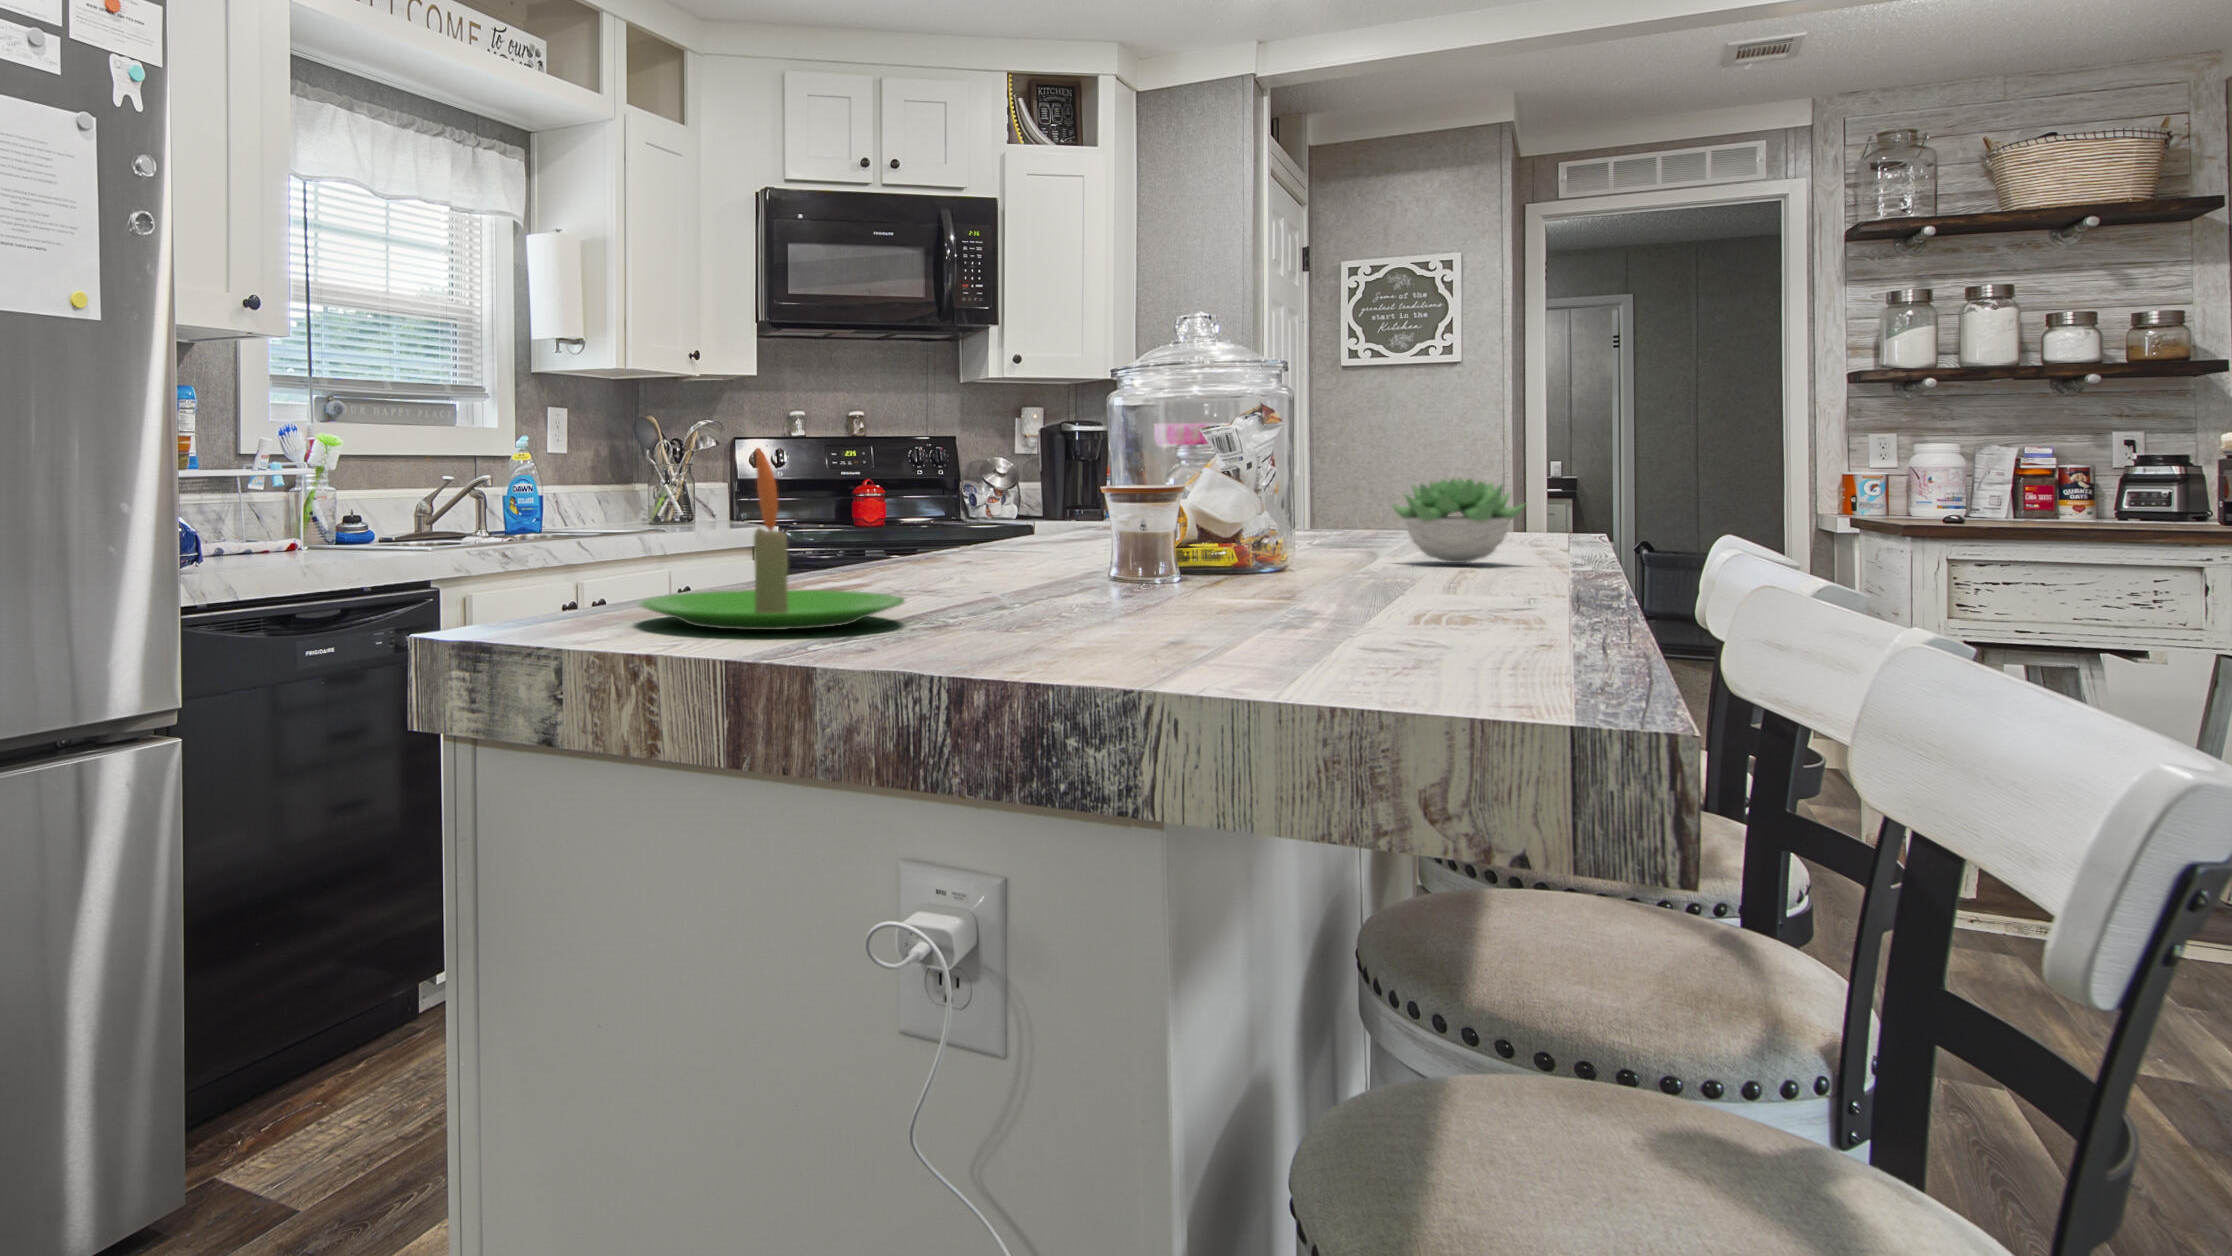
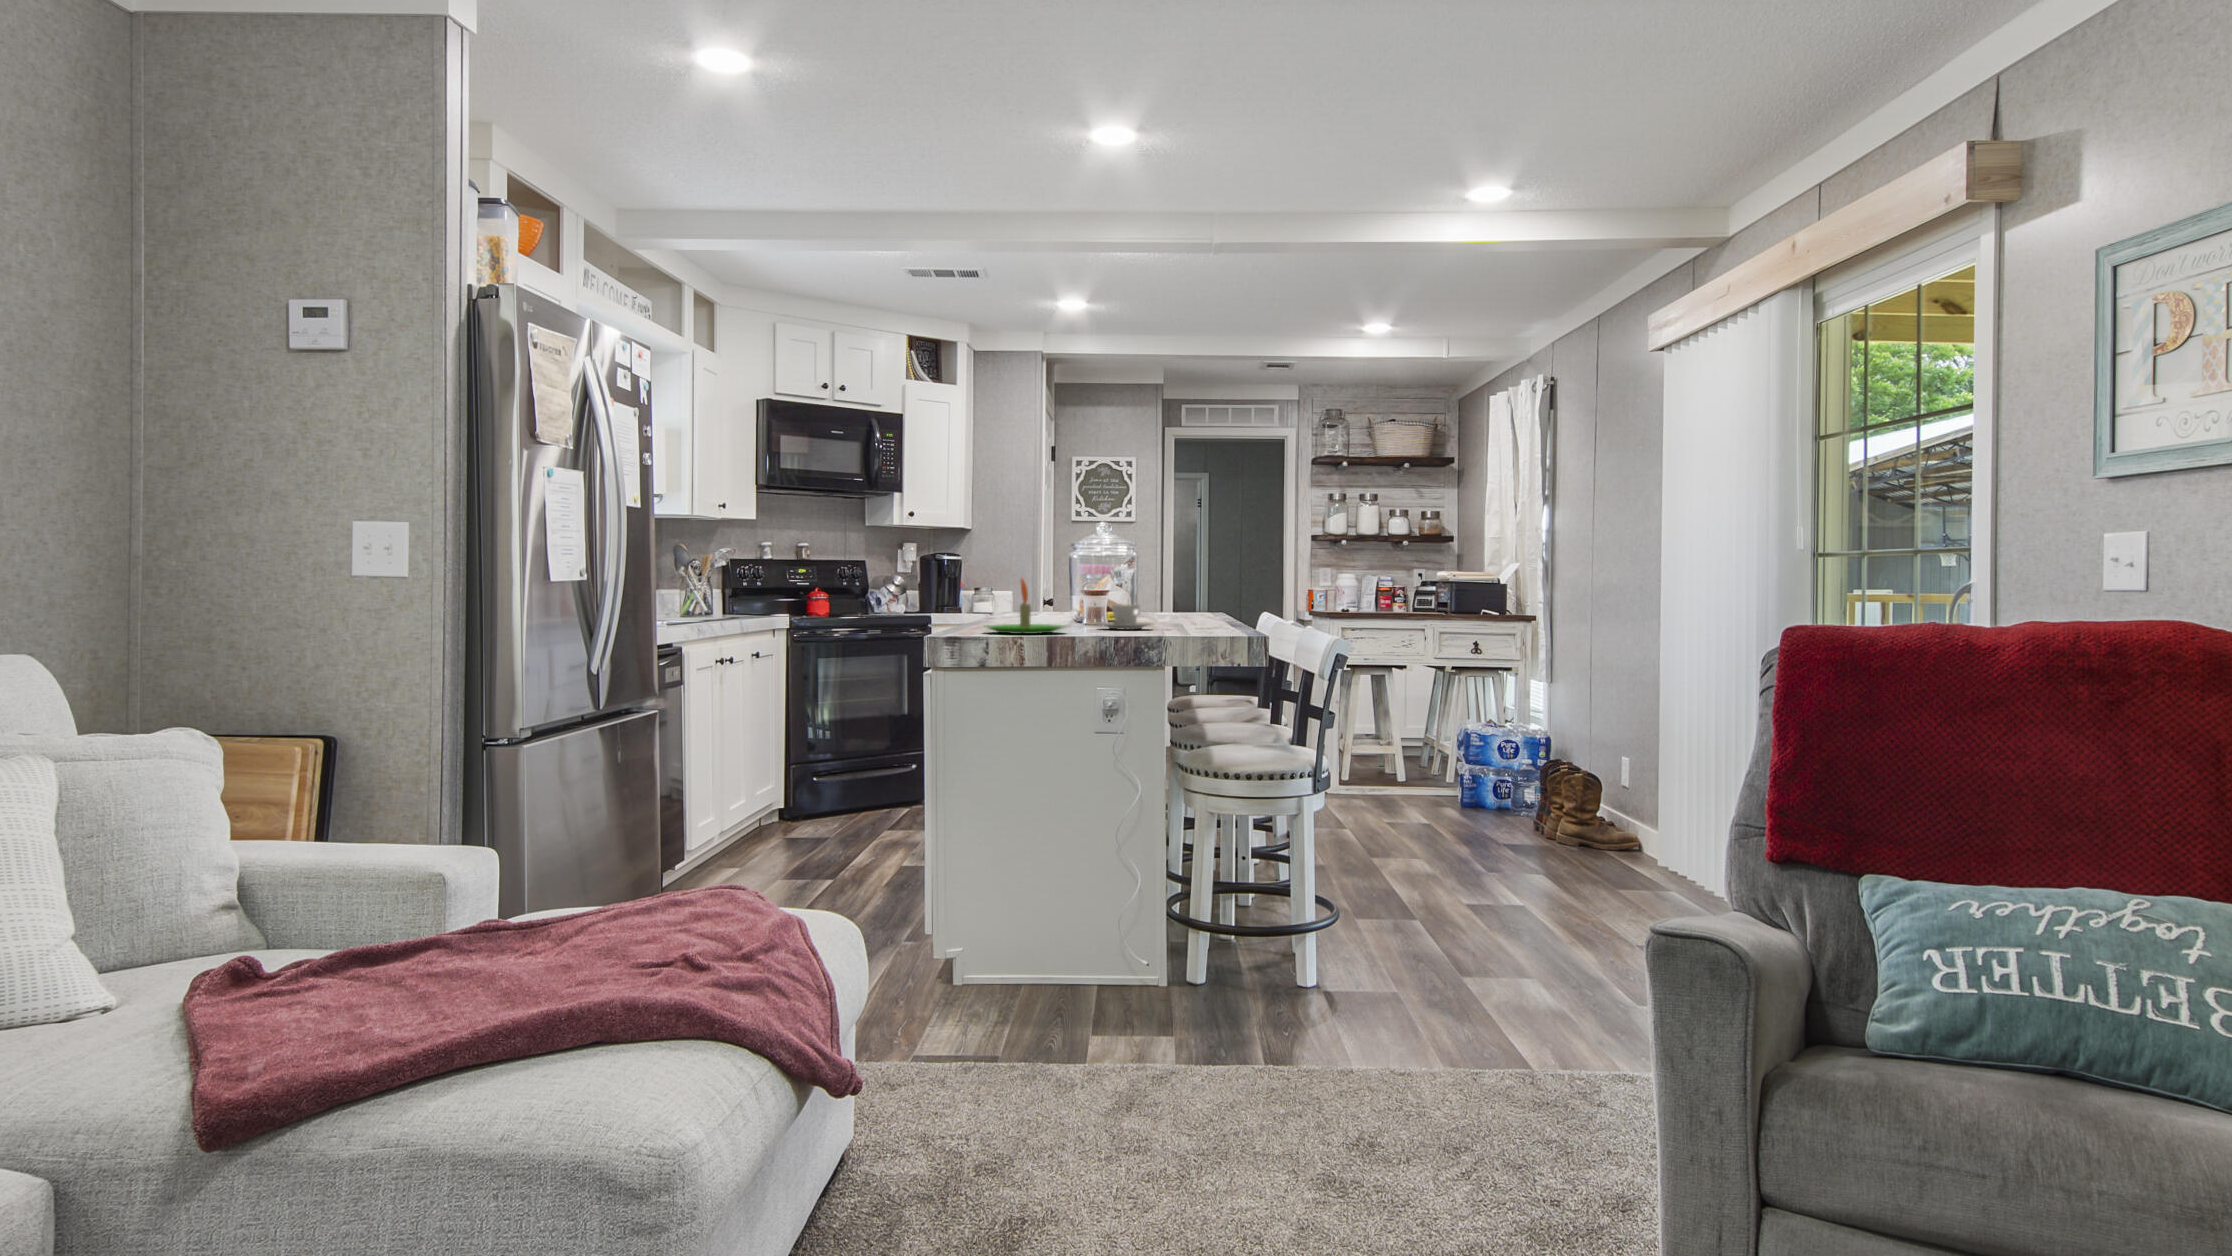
succulent plant: present [1392,478,1525,563] -> none [1162,588,1209,620]
coffee cup: none [1078,529,1265,608] -> present [1099,605,1153,630]

